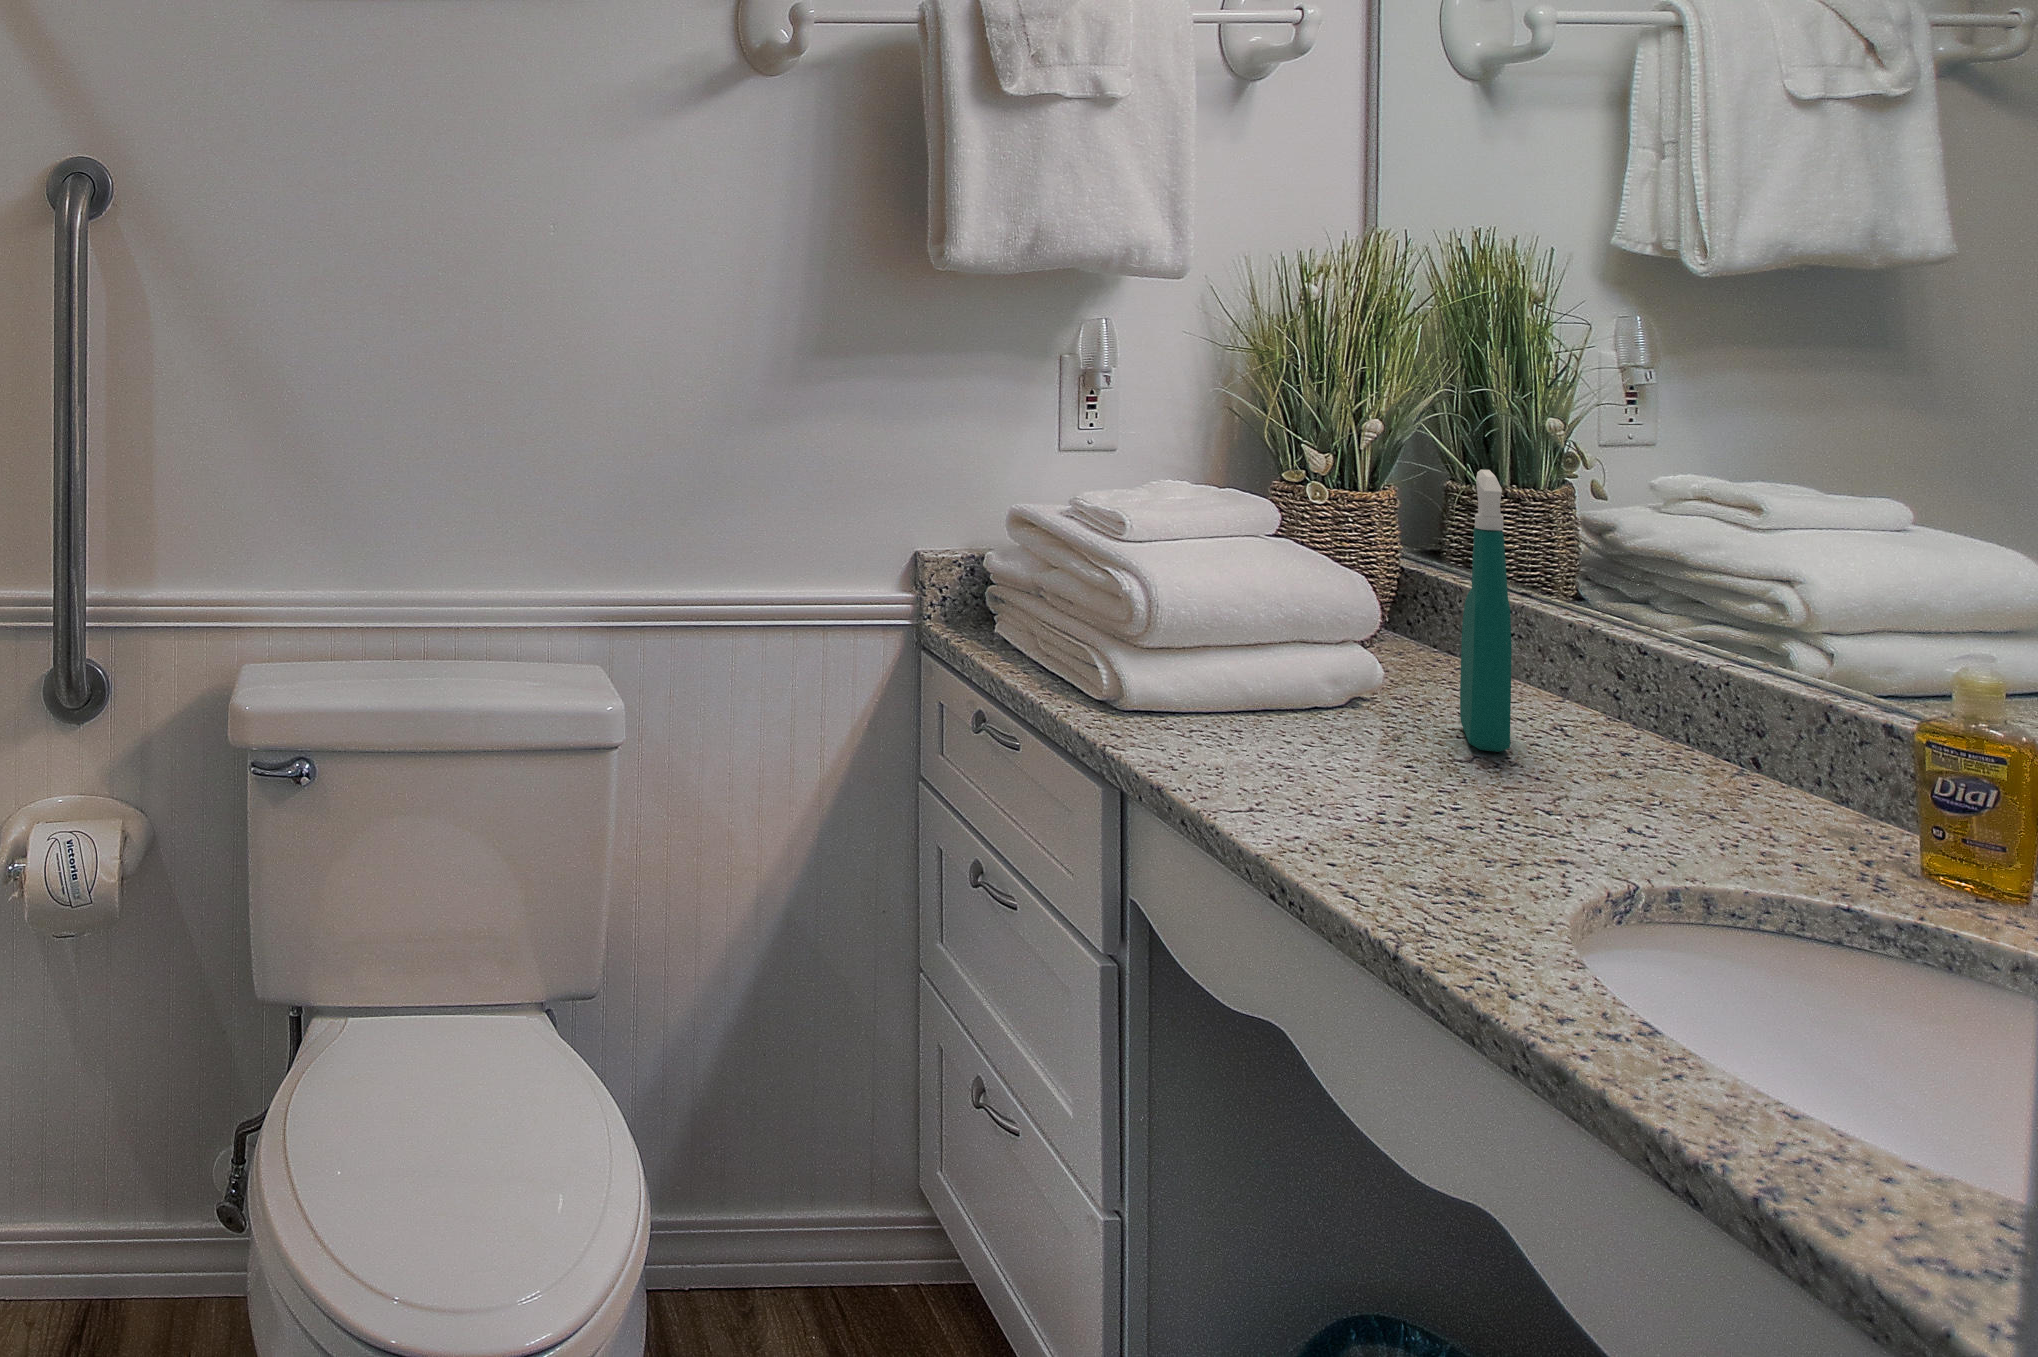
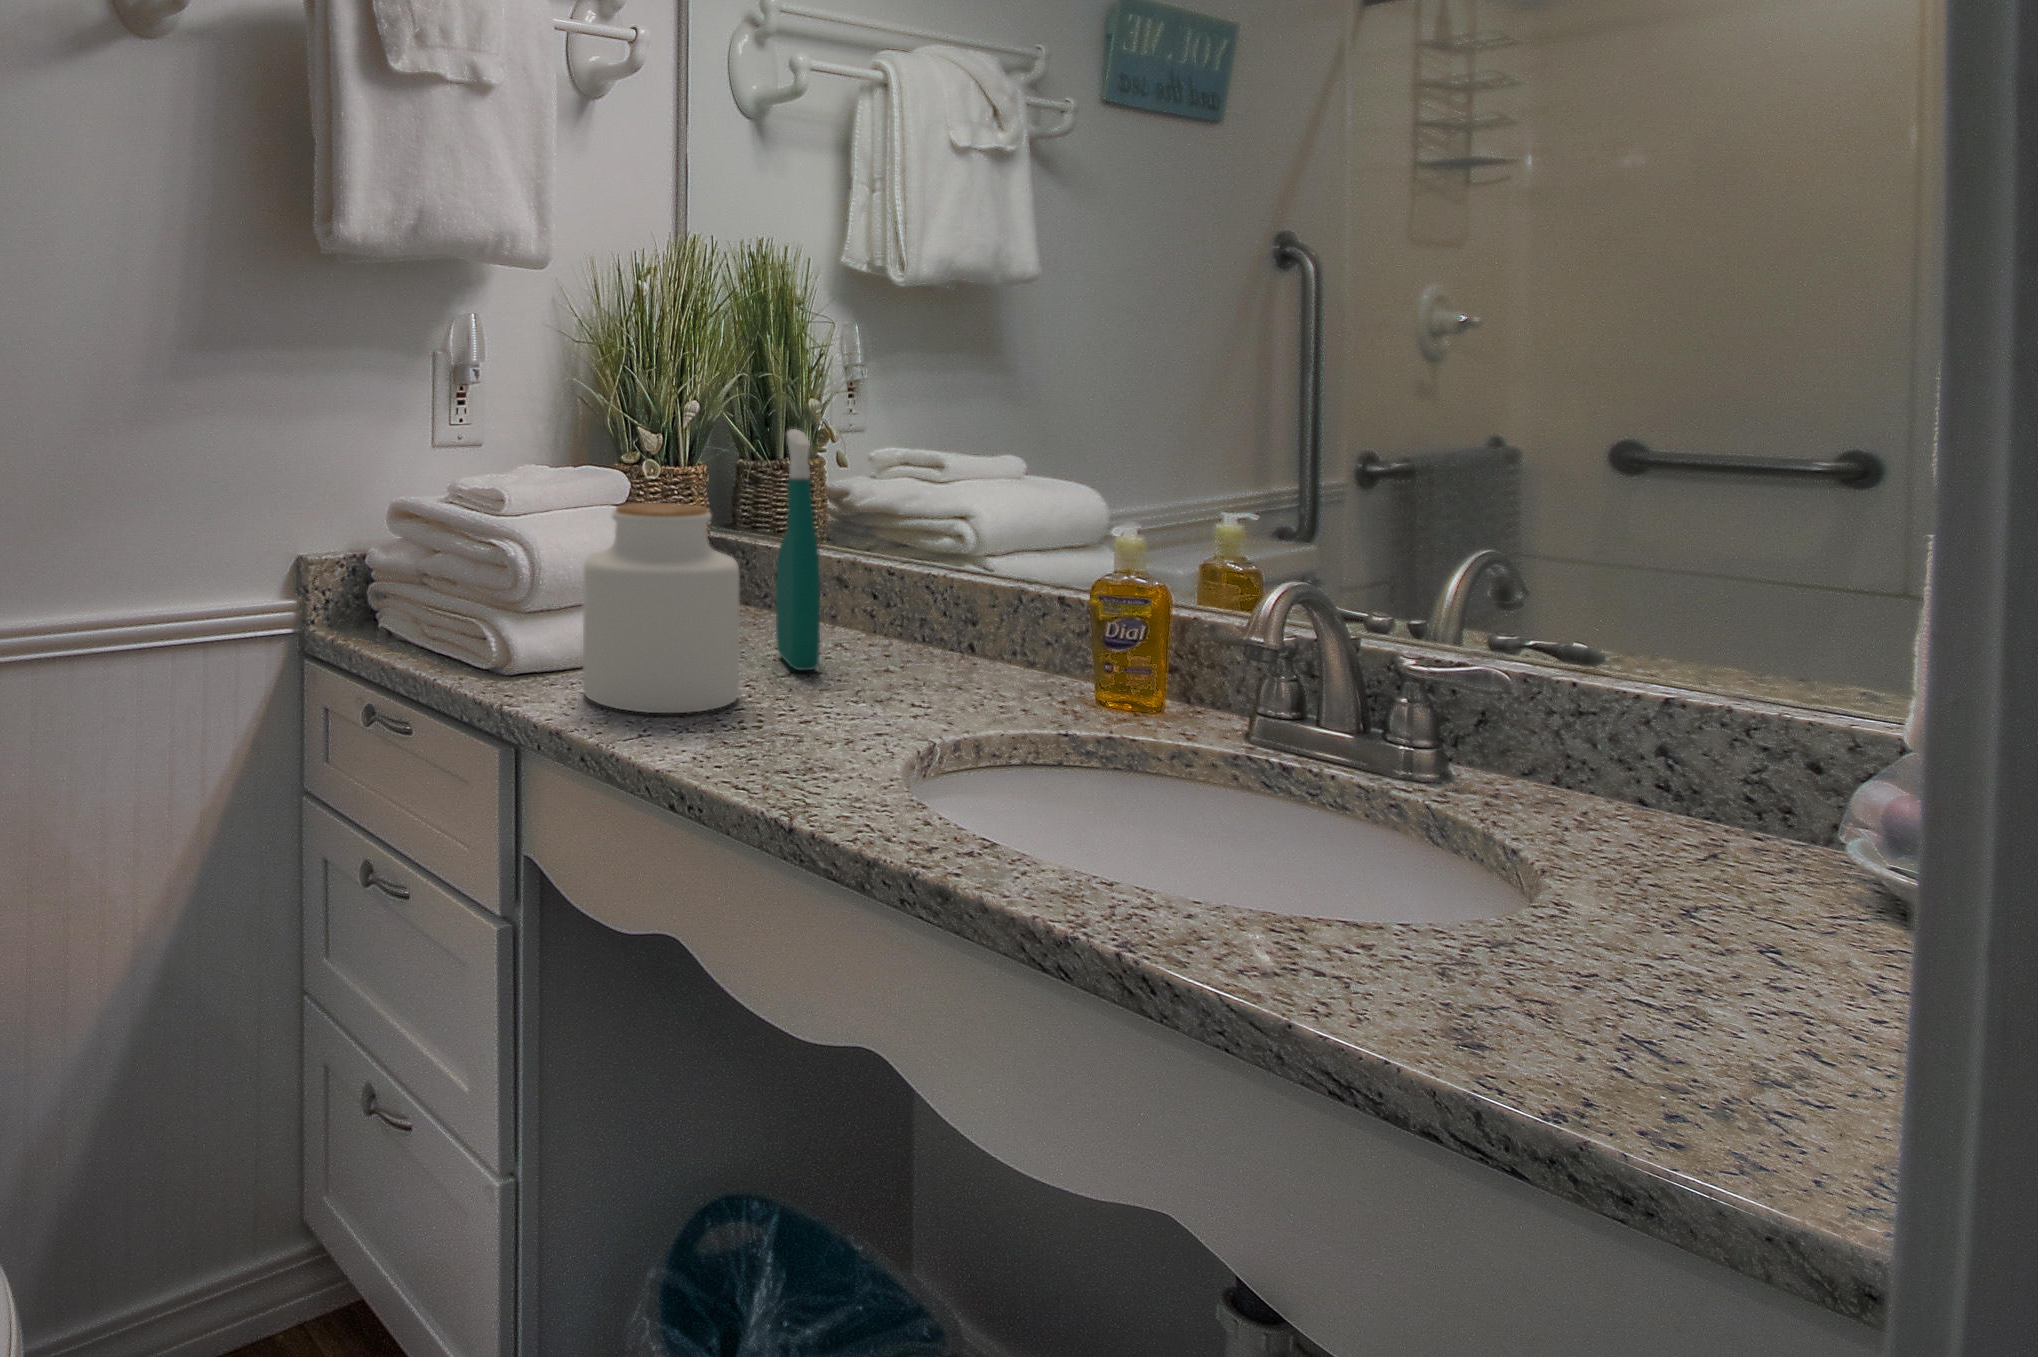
jar: none [1193,548,1387,786] -> present [583,503,740,713]

